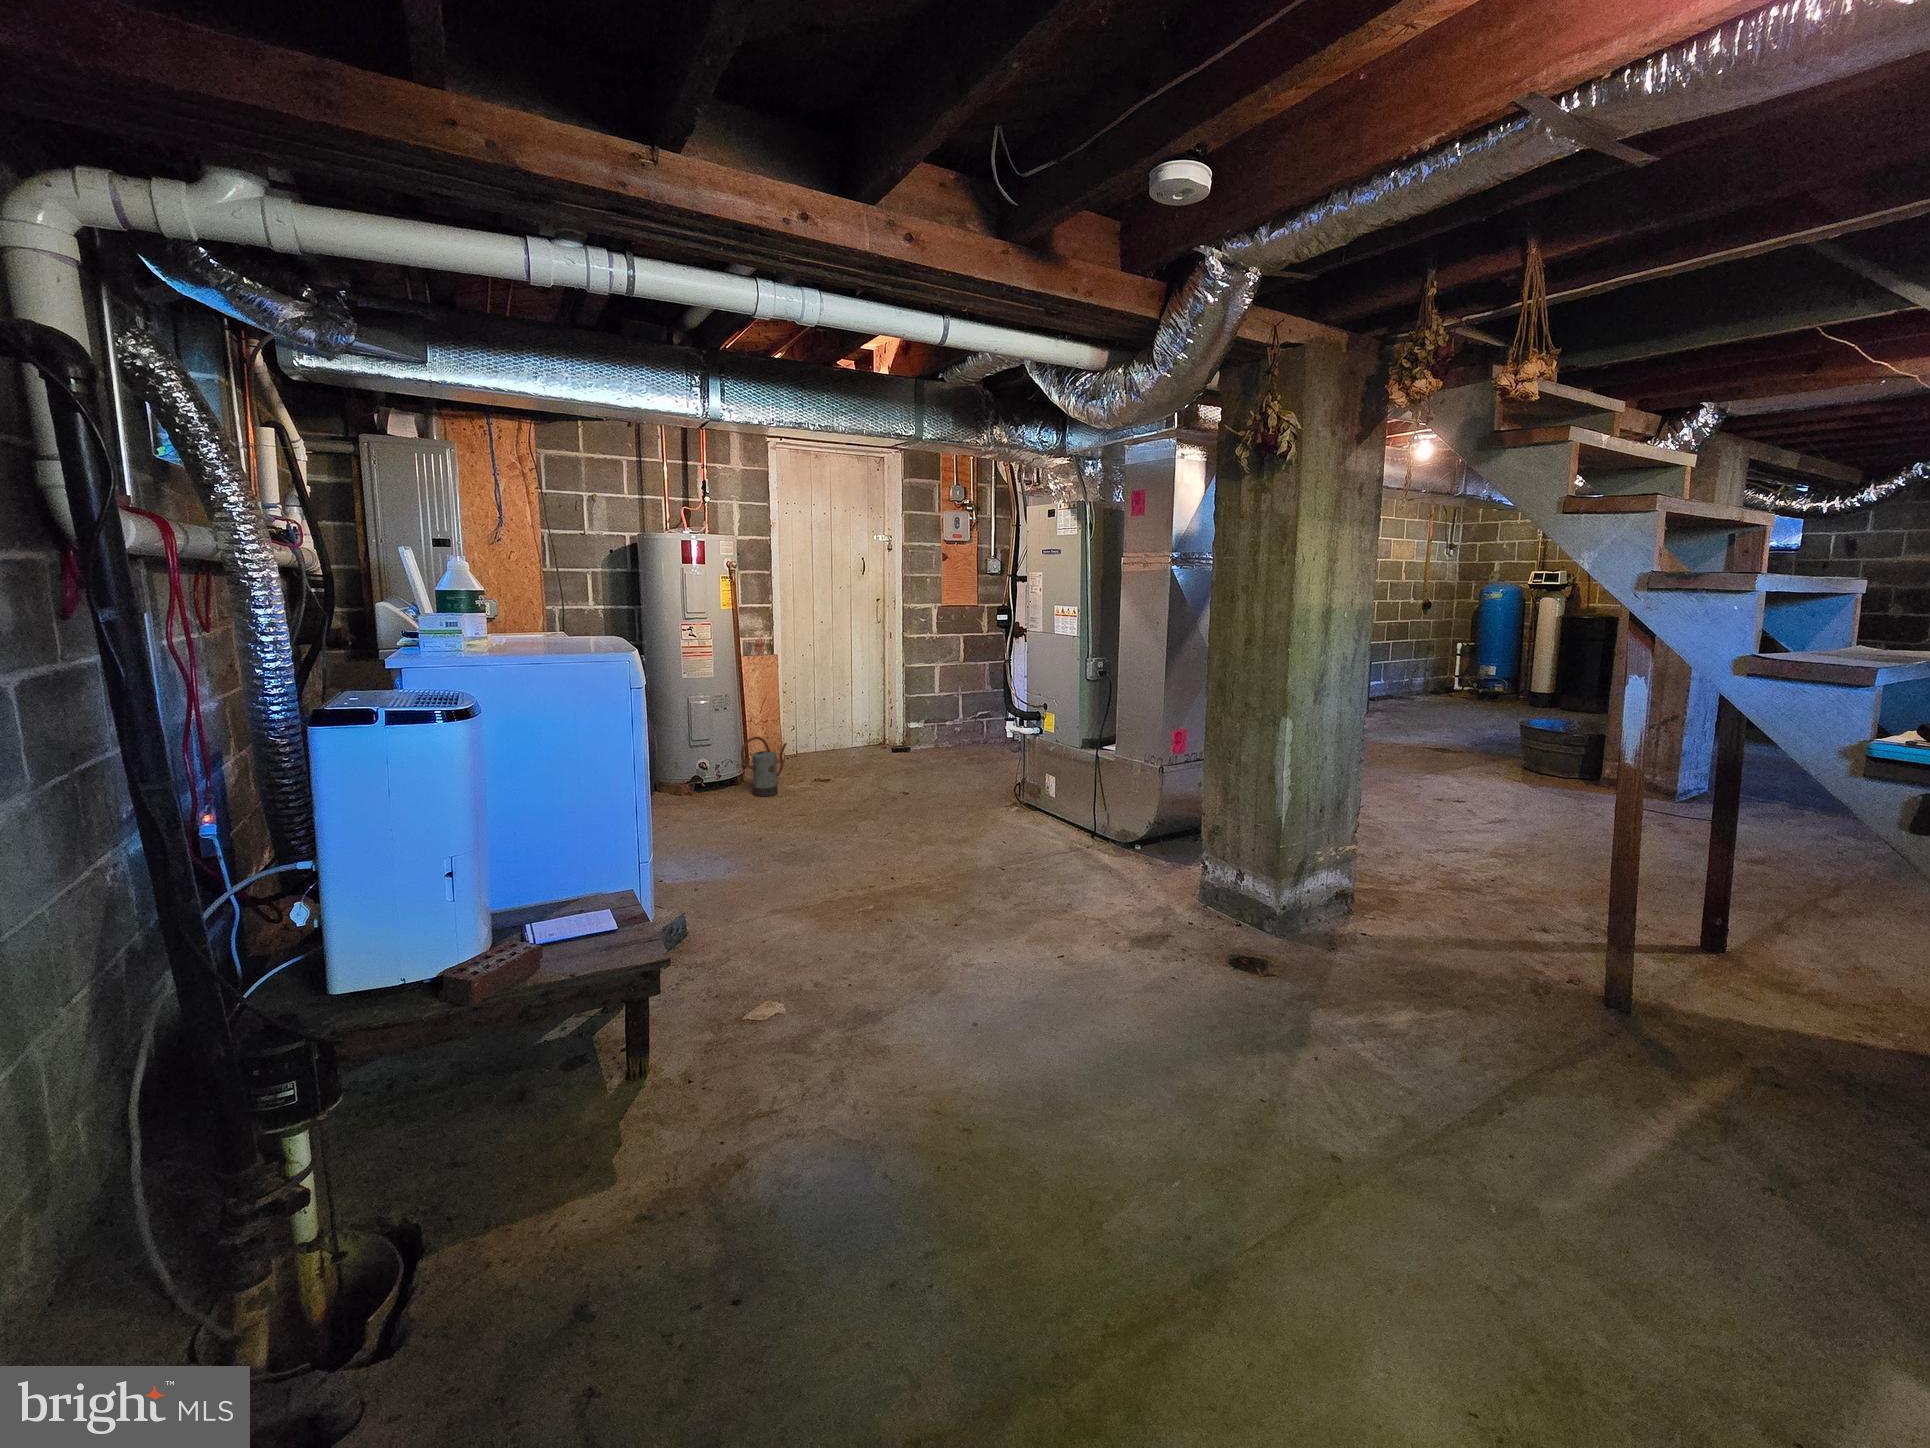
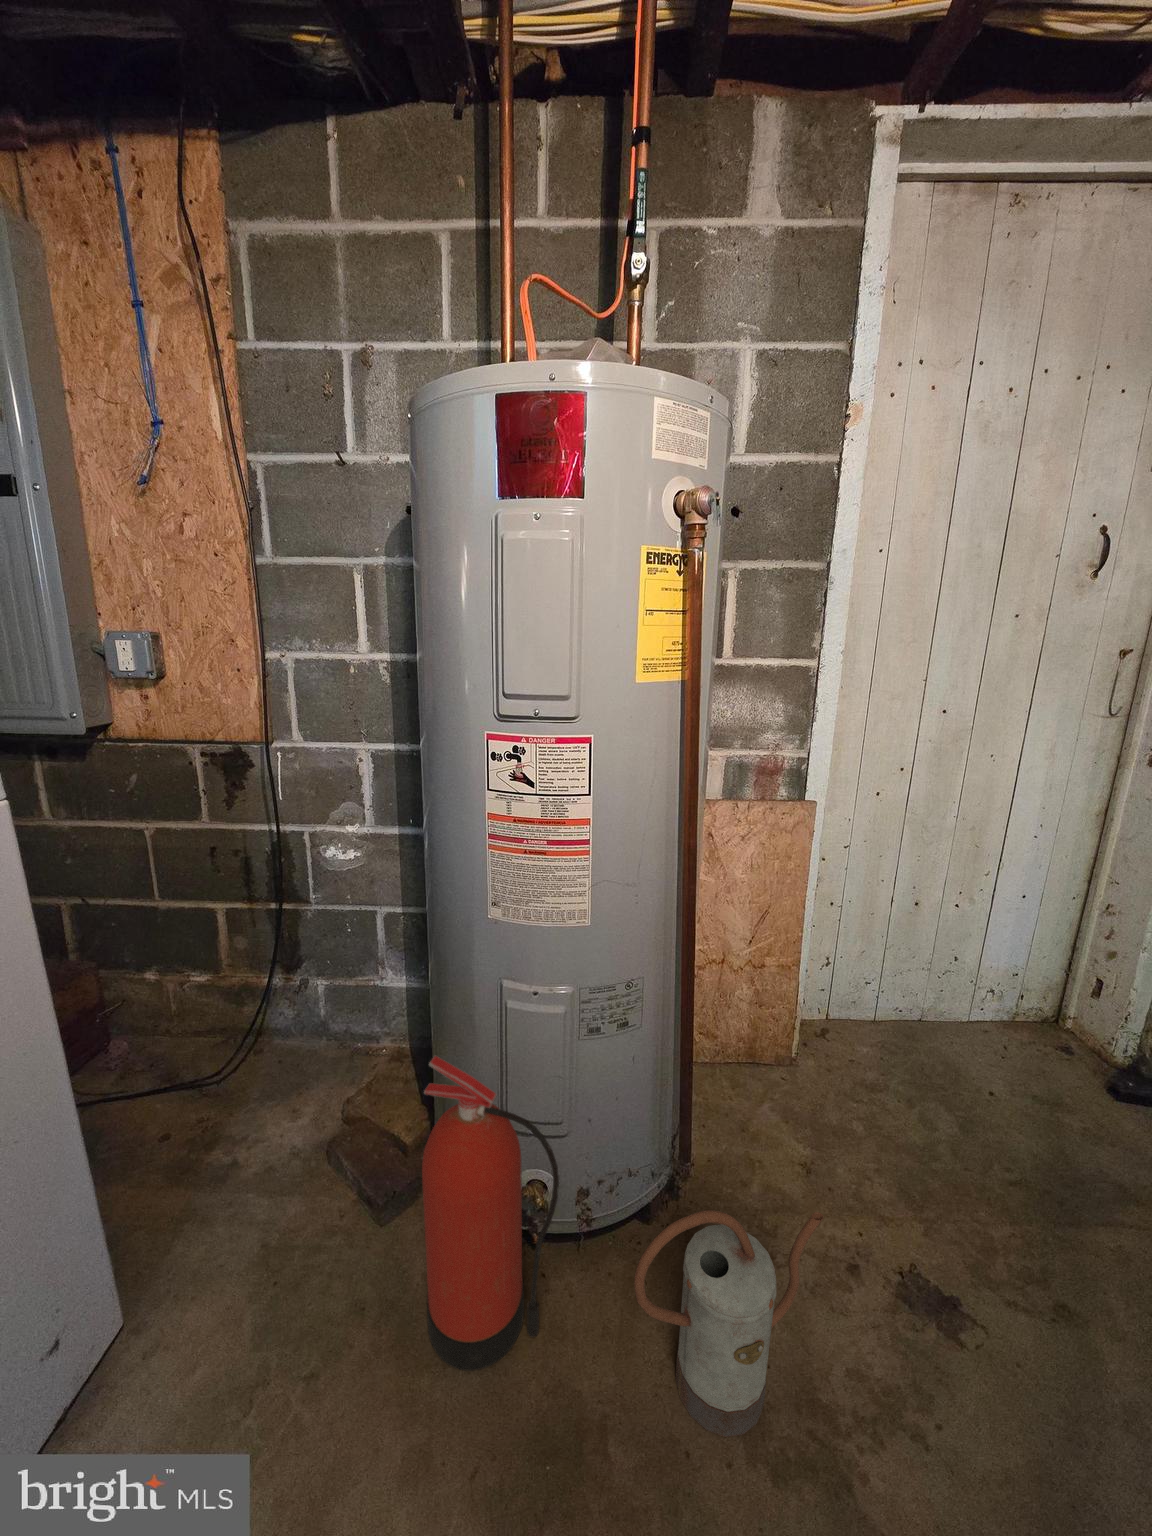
fire extinguisher: none [673,714,716,803] -> present [422,1056,559,1371]

